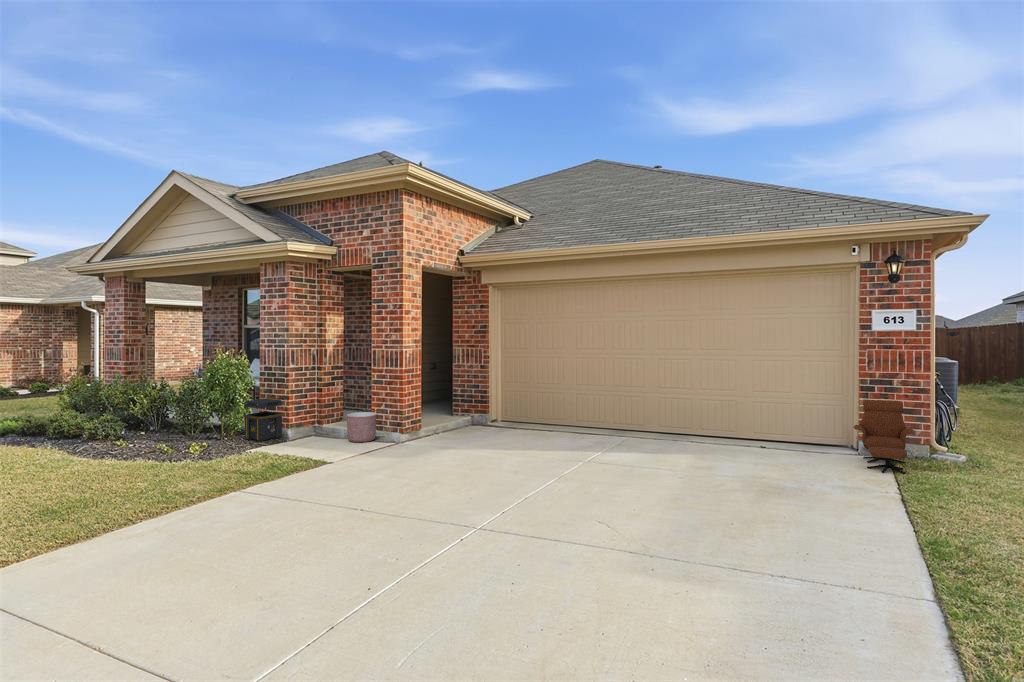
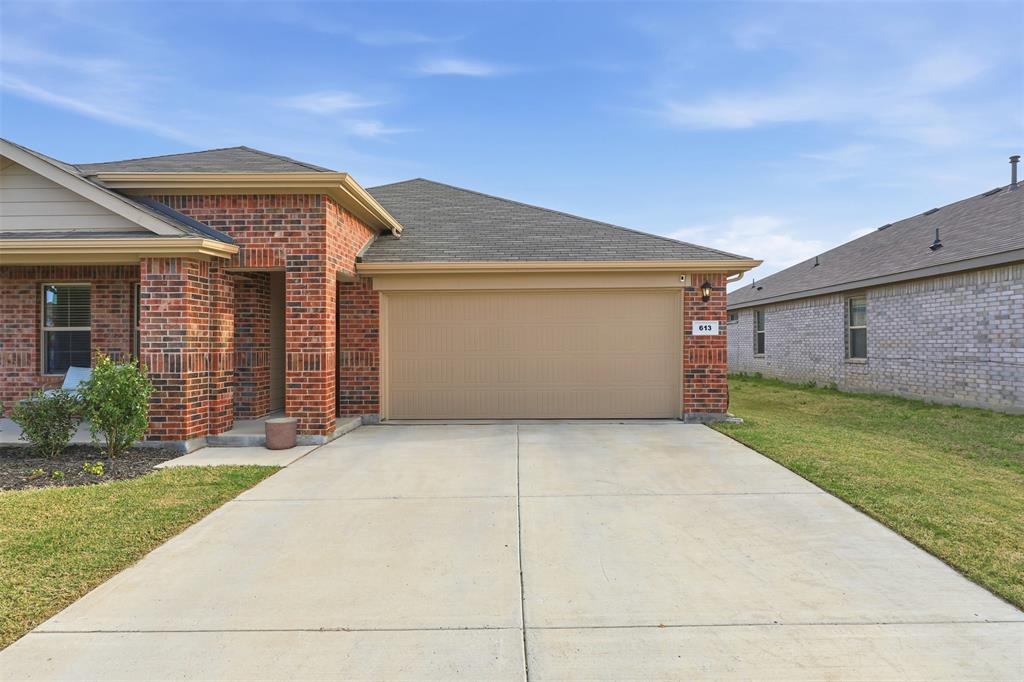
toolbox: present [244,398,283,441] -> none [131,410,180,458]
lounge chair: present [854,400,914,474] -> none [685,384,726,433]

